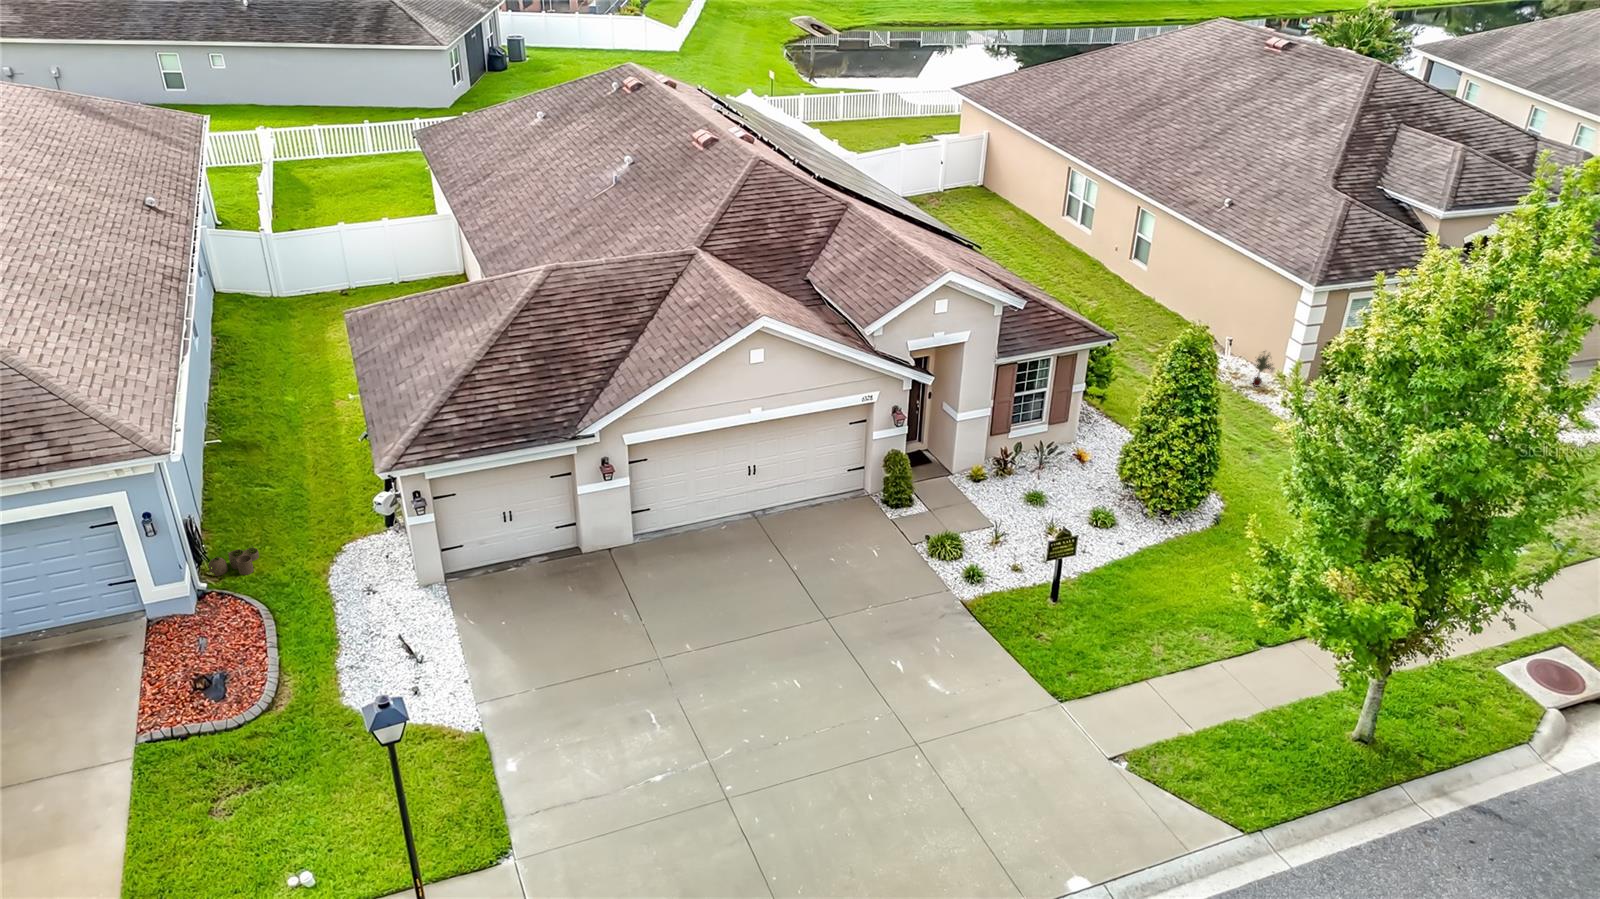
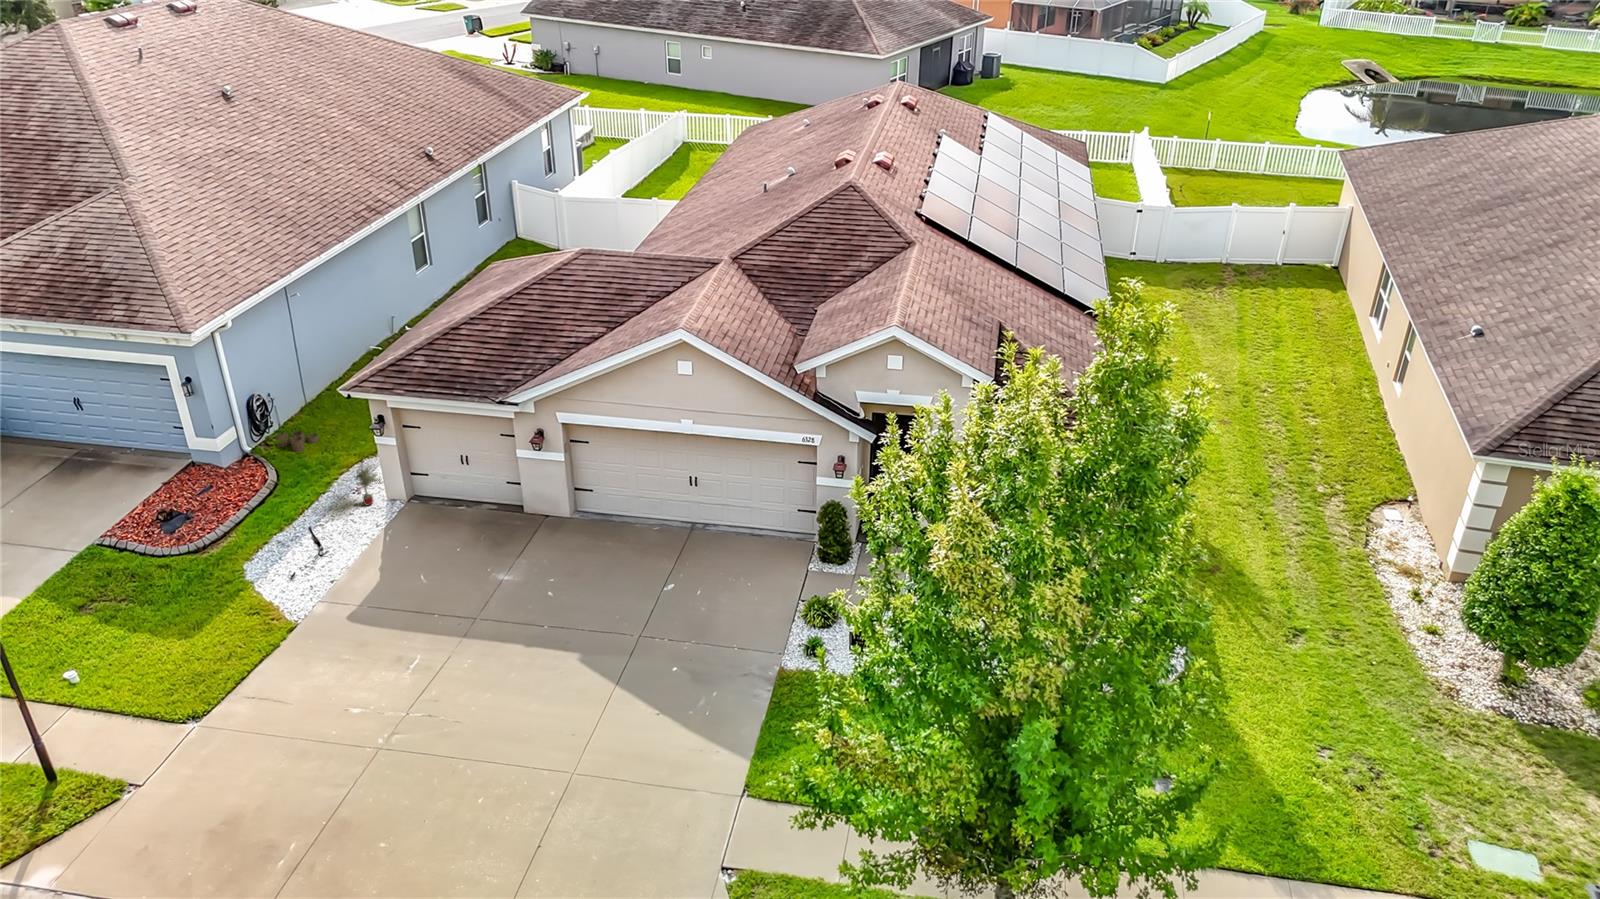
potted tree: present [1253,351,1275,387] -> present [356,463,382,505]

